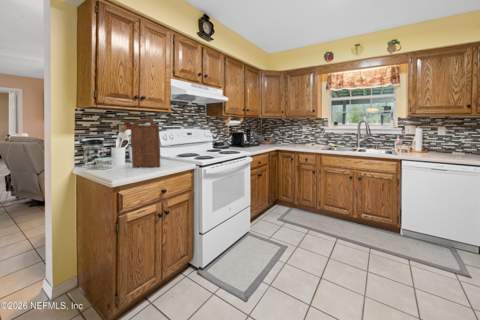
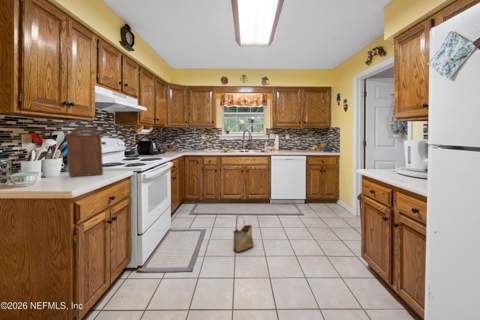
woven basket: none [312,242,346,296] -> present [233,222,253,252]

